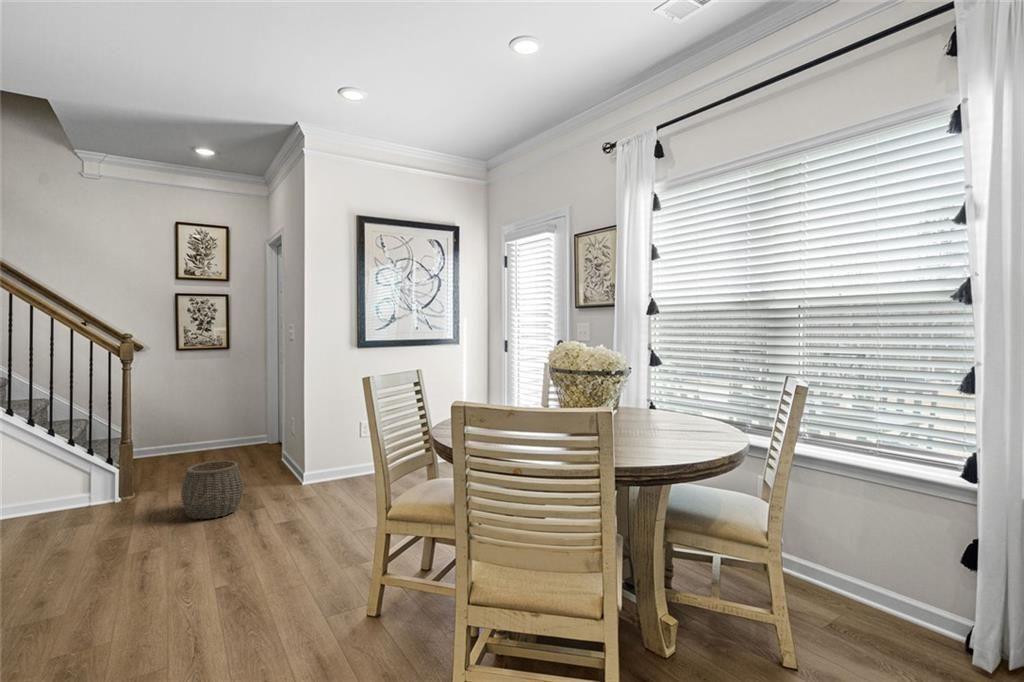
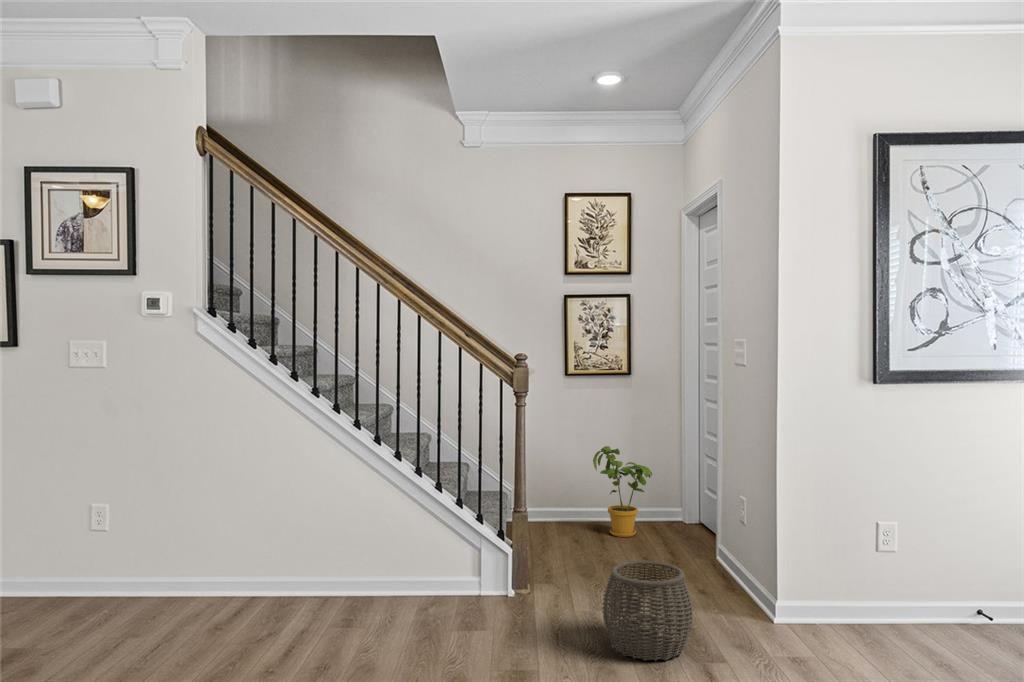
house plant: none [198,397,243,457] -> present [593,446,652,537]

